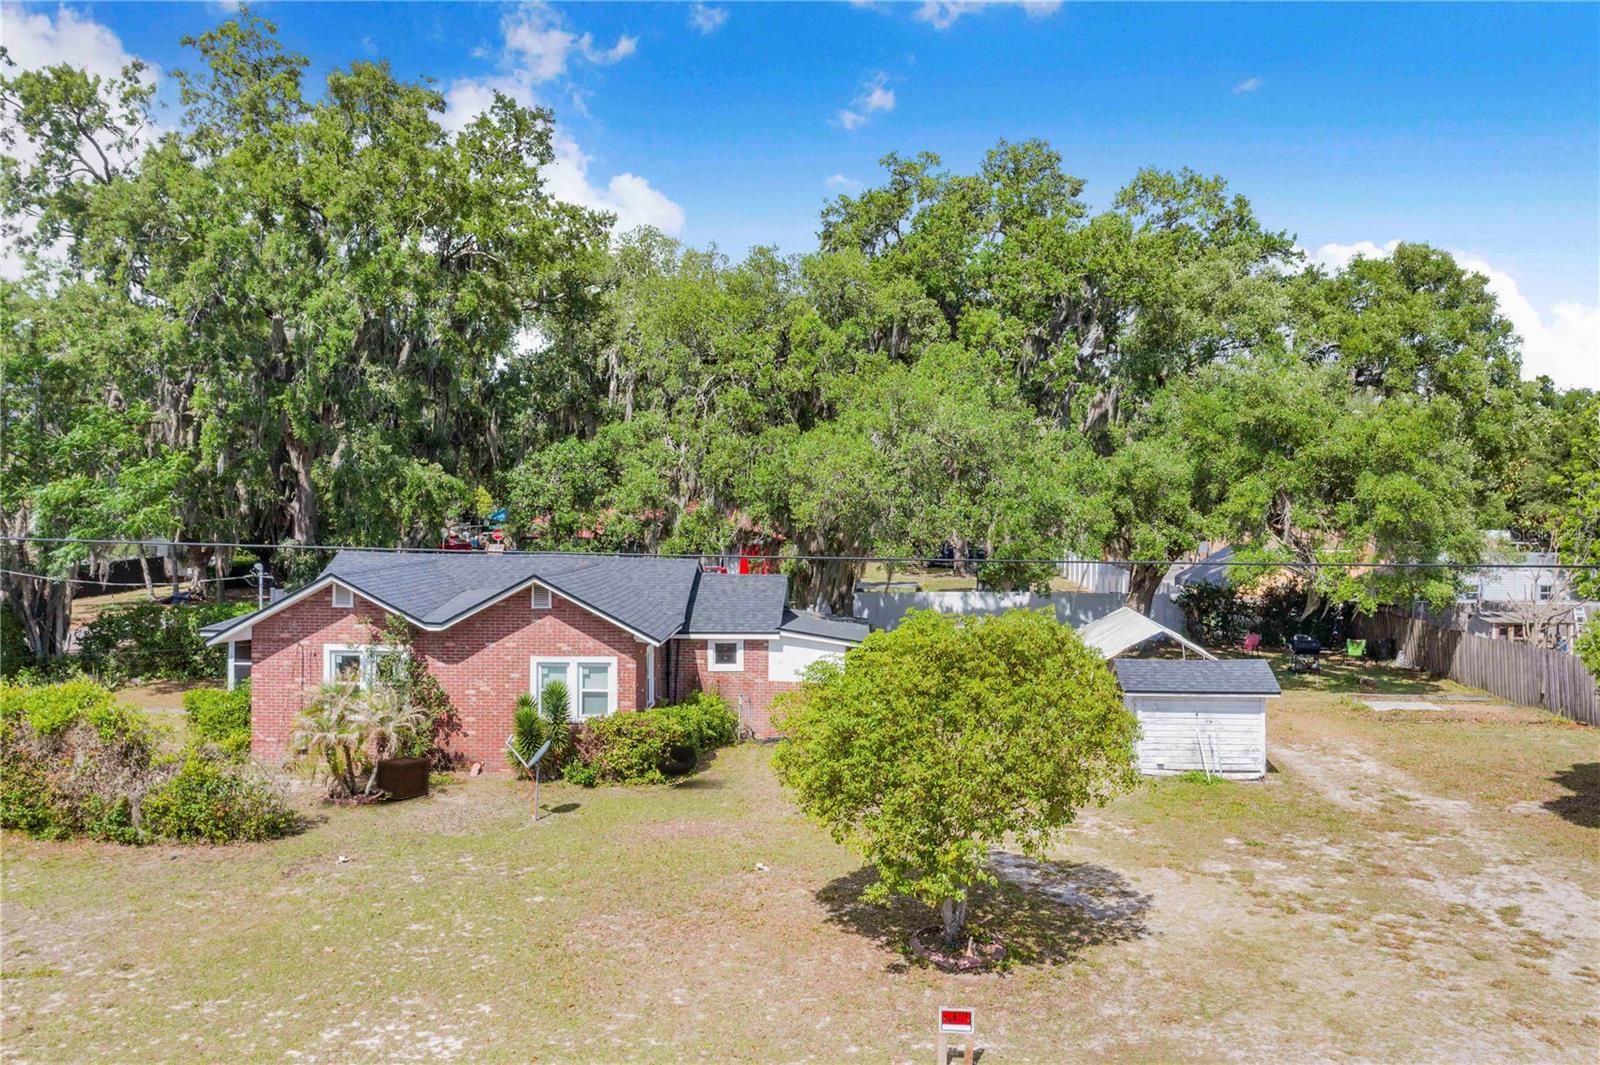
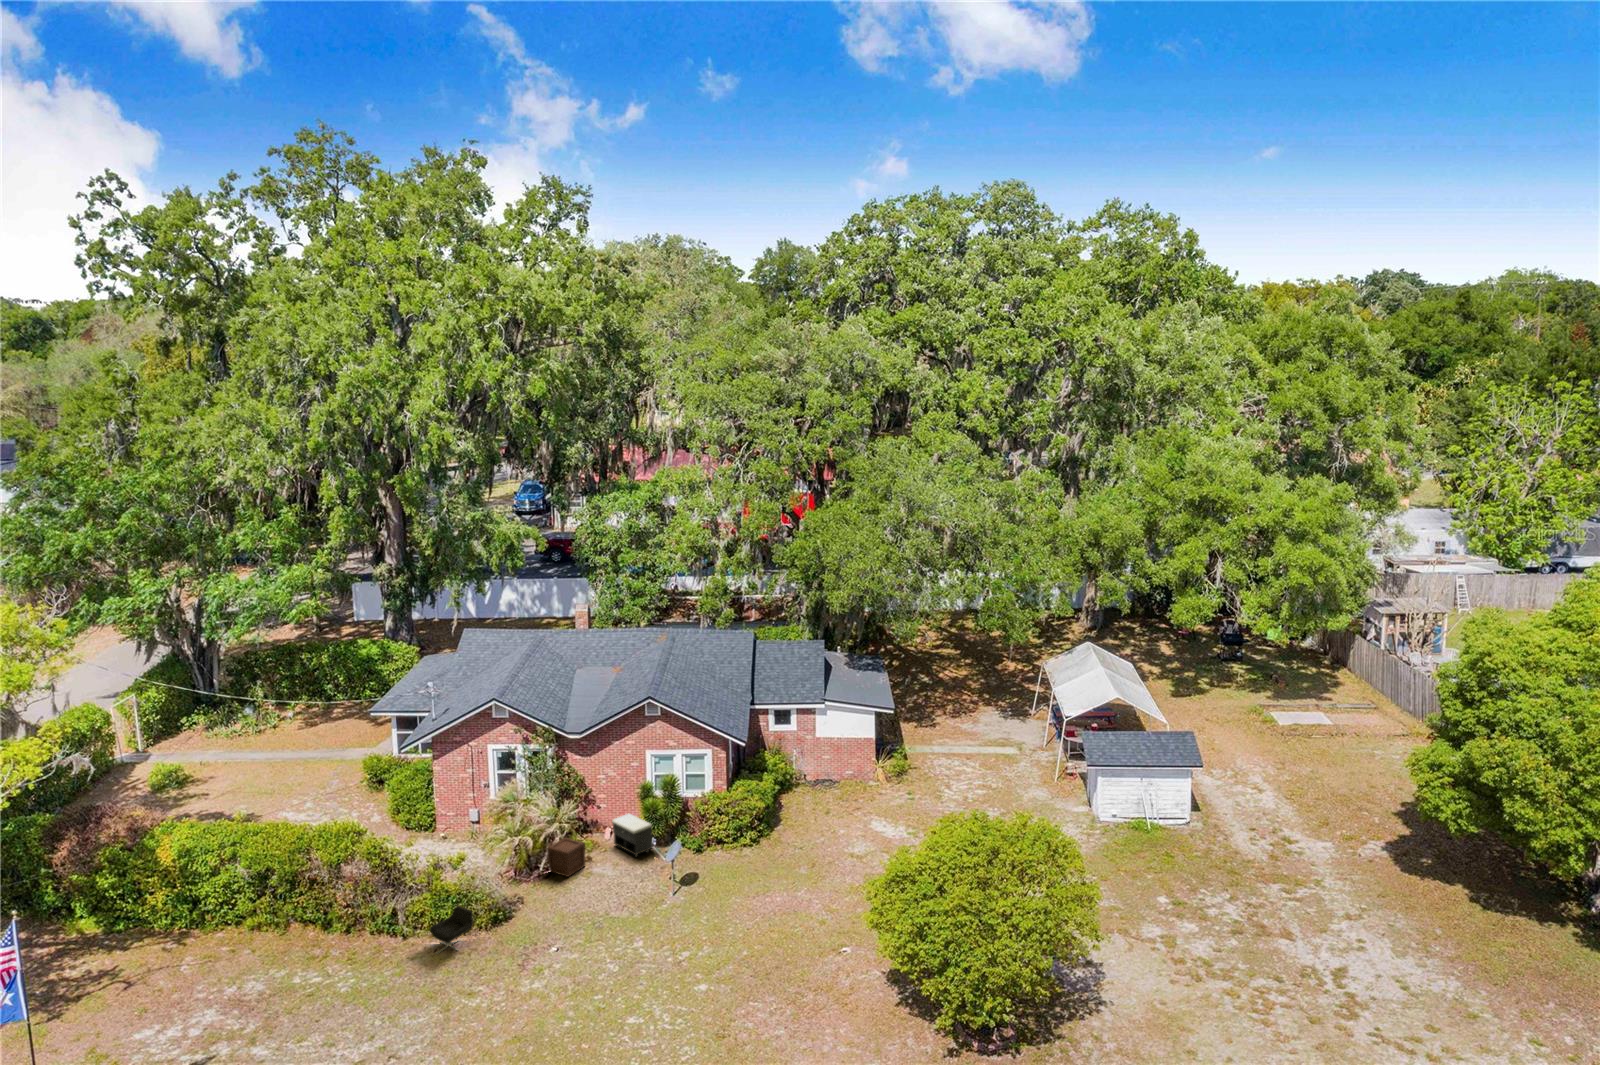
storage bench: none [476,739,527,787] -> present [612,814,653,856]
lounge chair: present [655,746,698,788] -> present [430,906,473,953]

